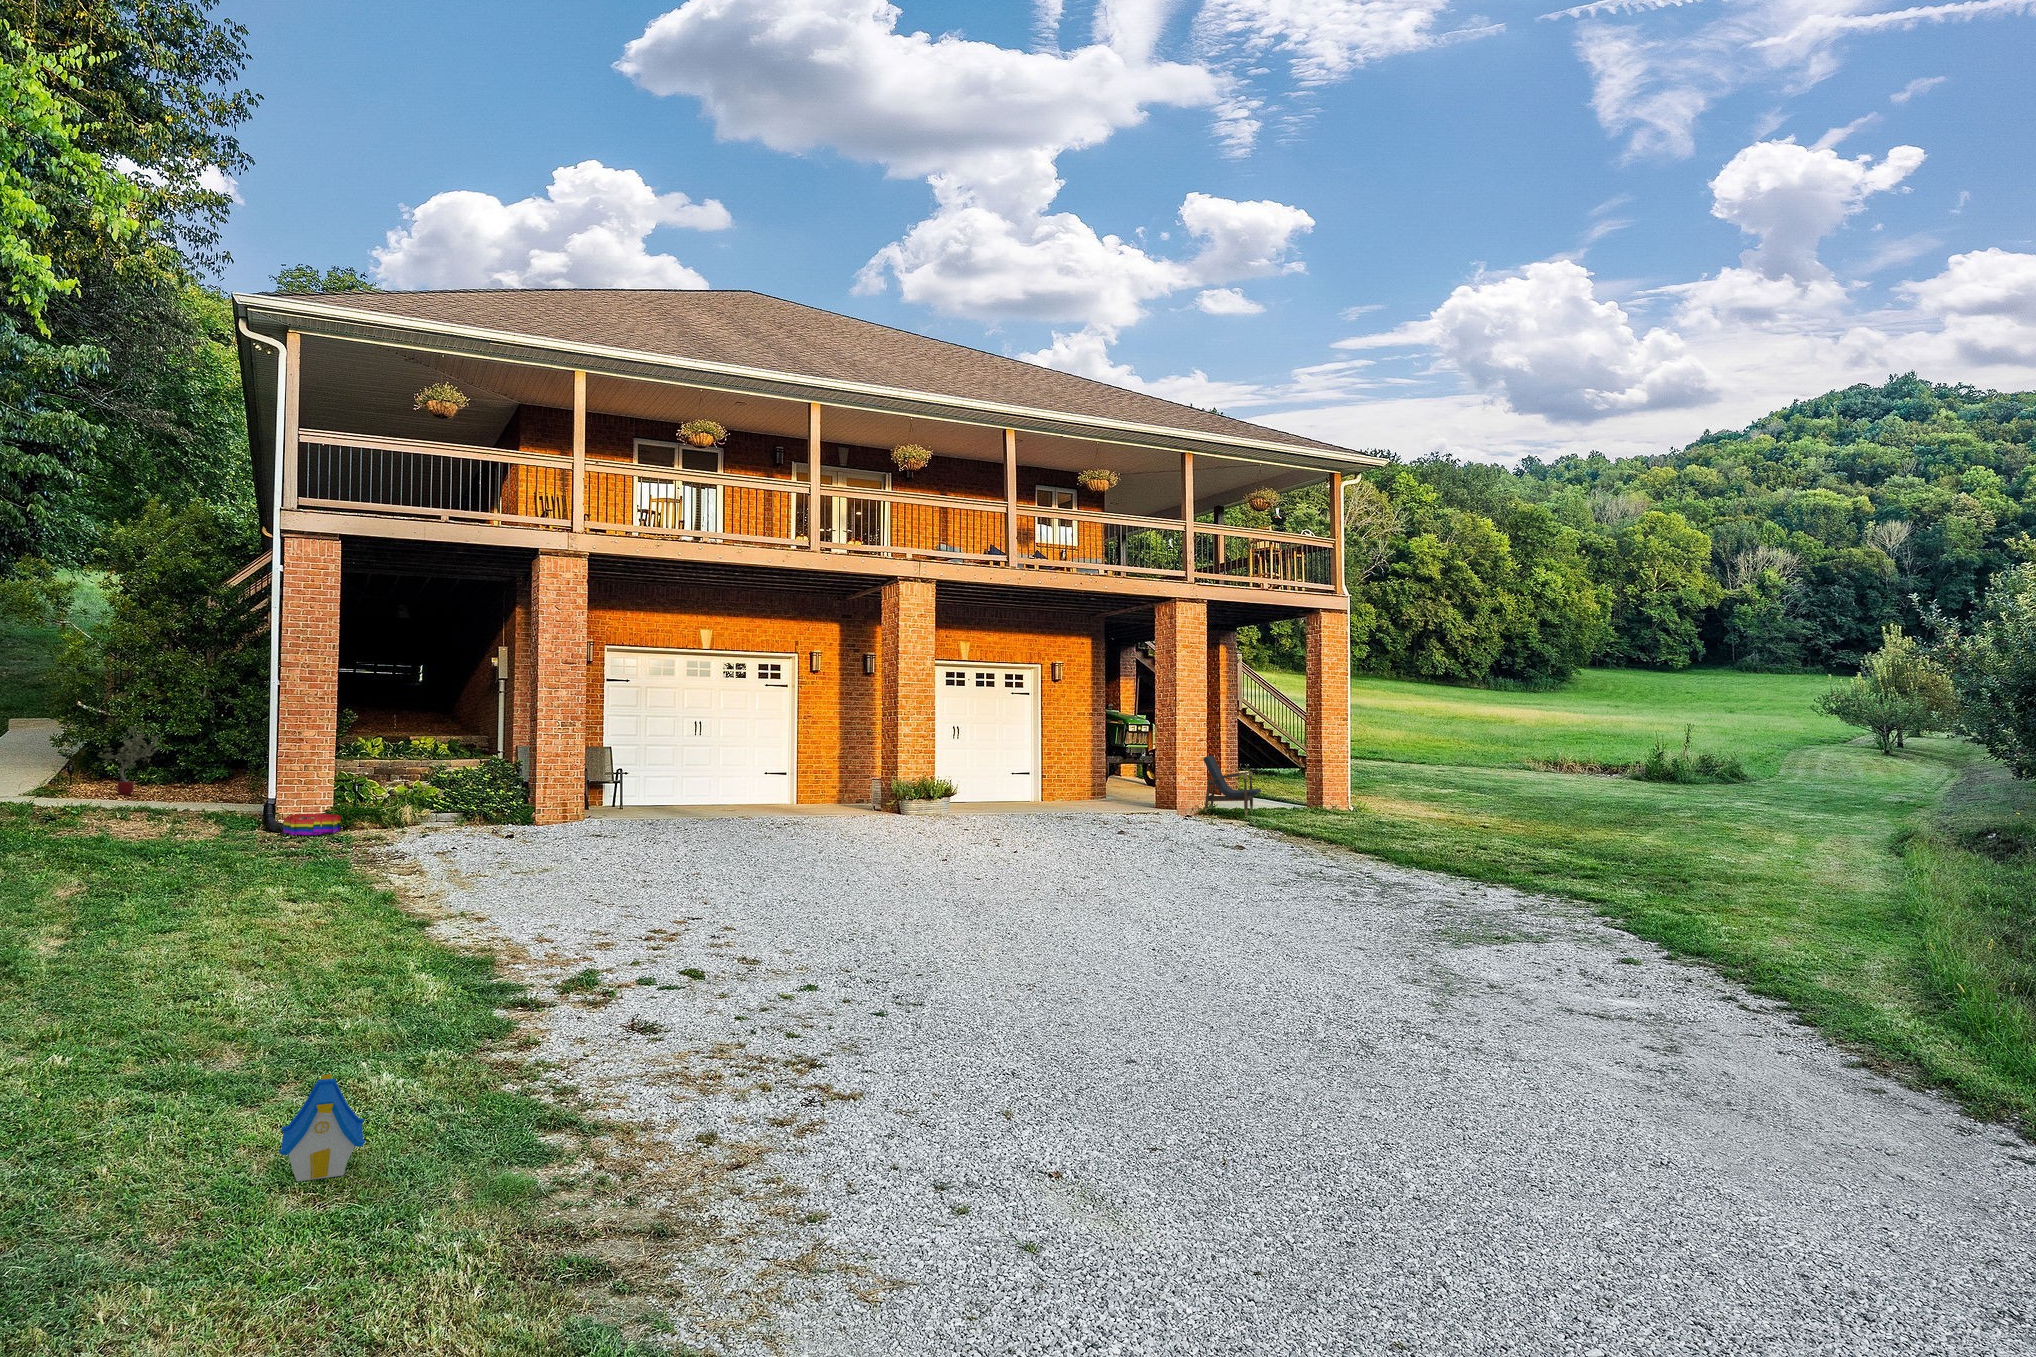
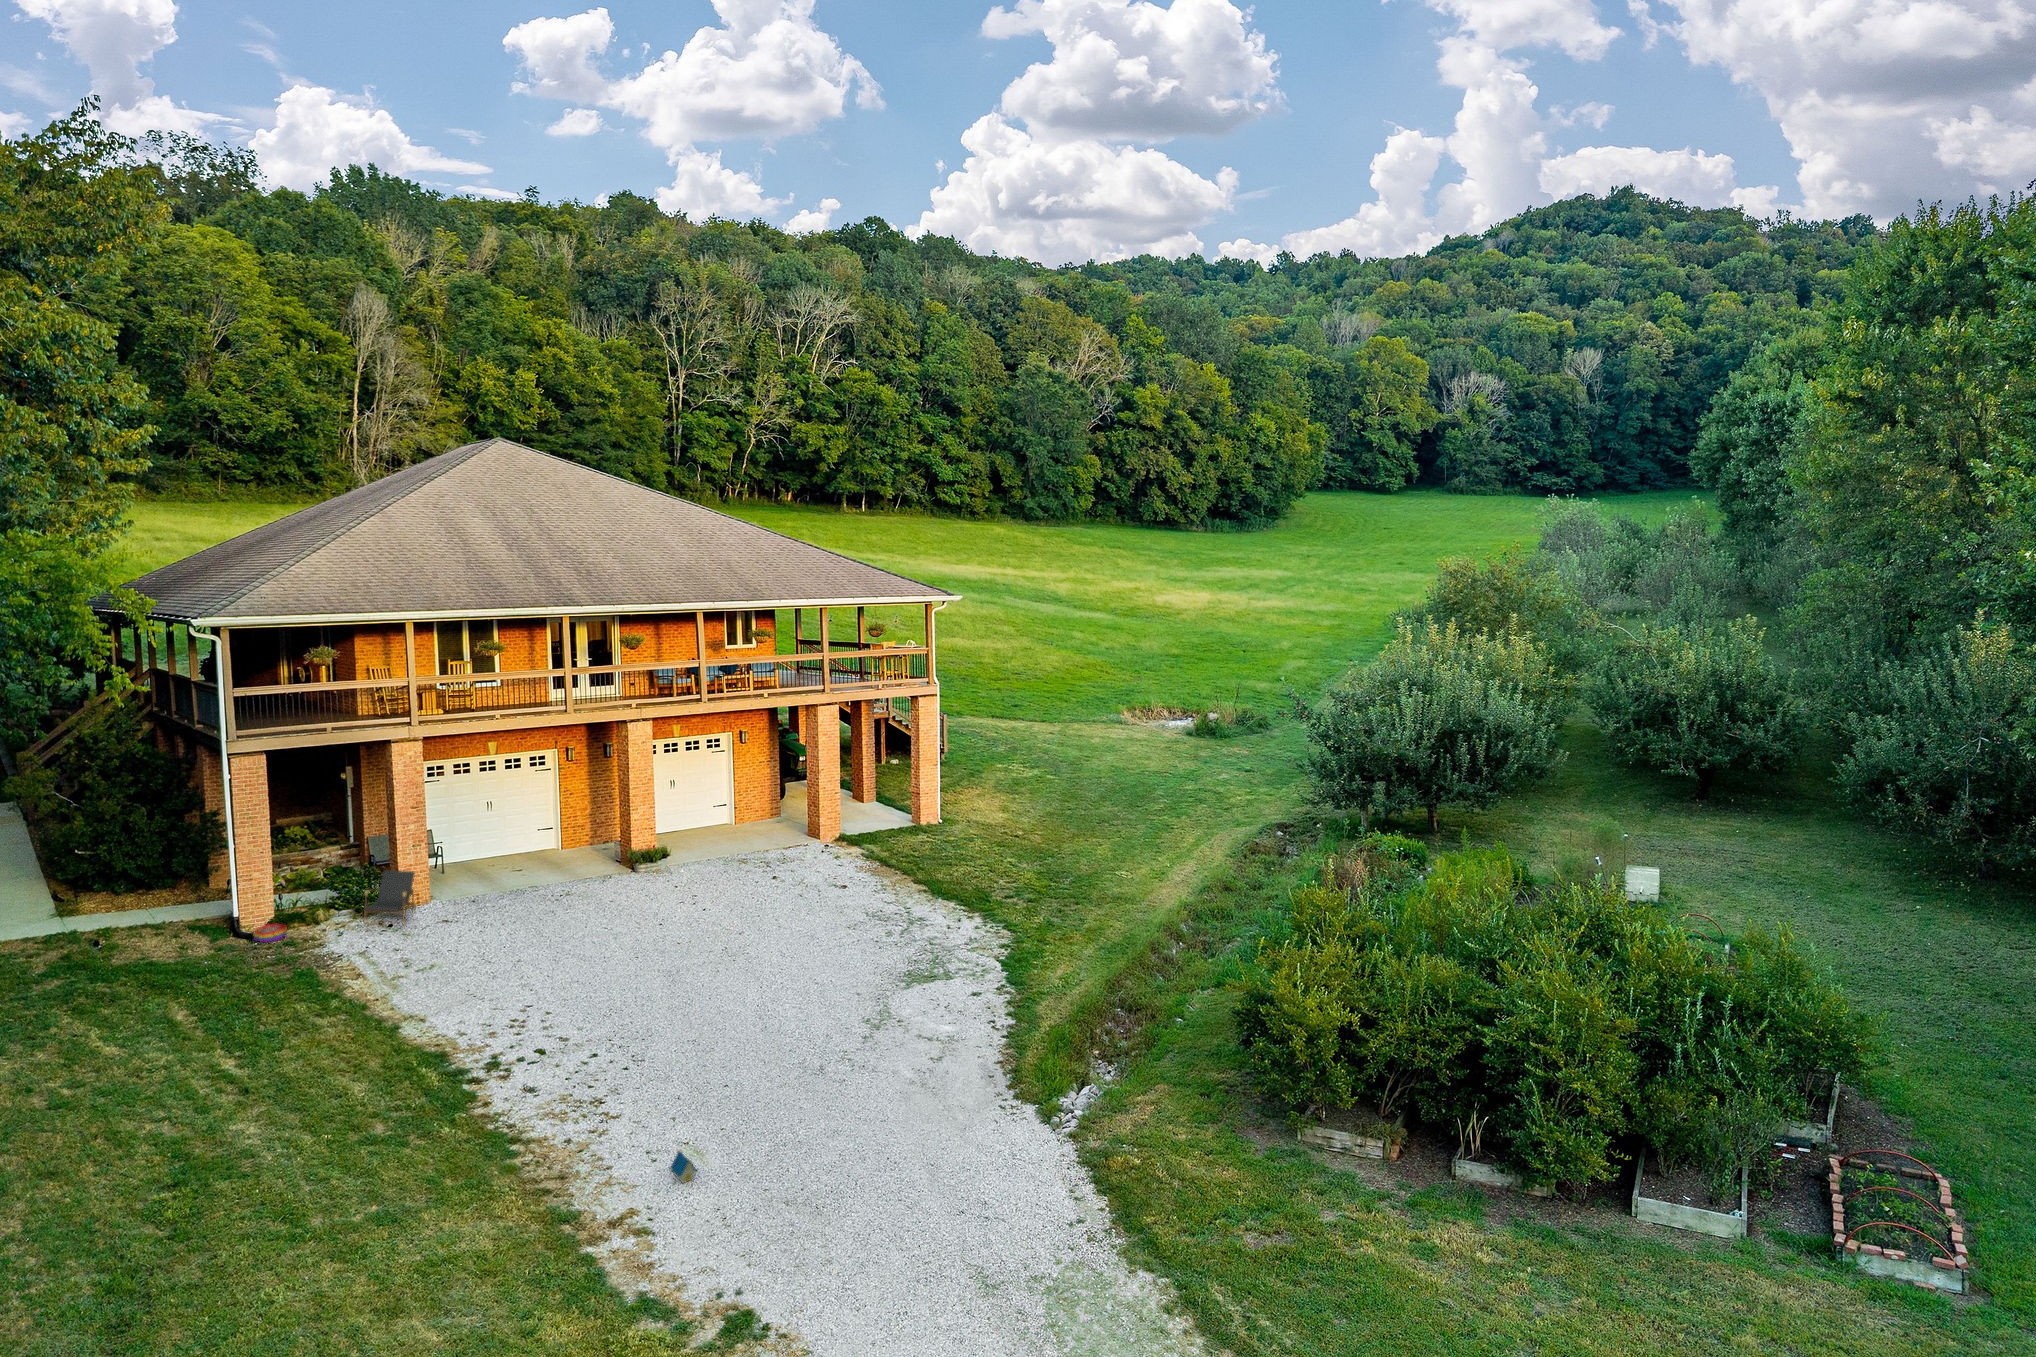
potted tree: present [99,726,159,795] -> none [89,857,132,903]
lounge chair: present [1203,756,1261,816] -> present [364,870,415,923]
toy house: present [278,1074,365,1182] -> present [670,1151,698,1183]

